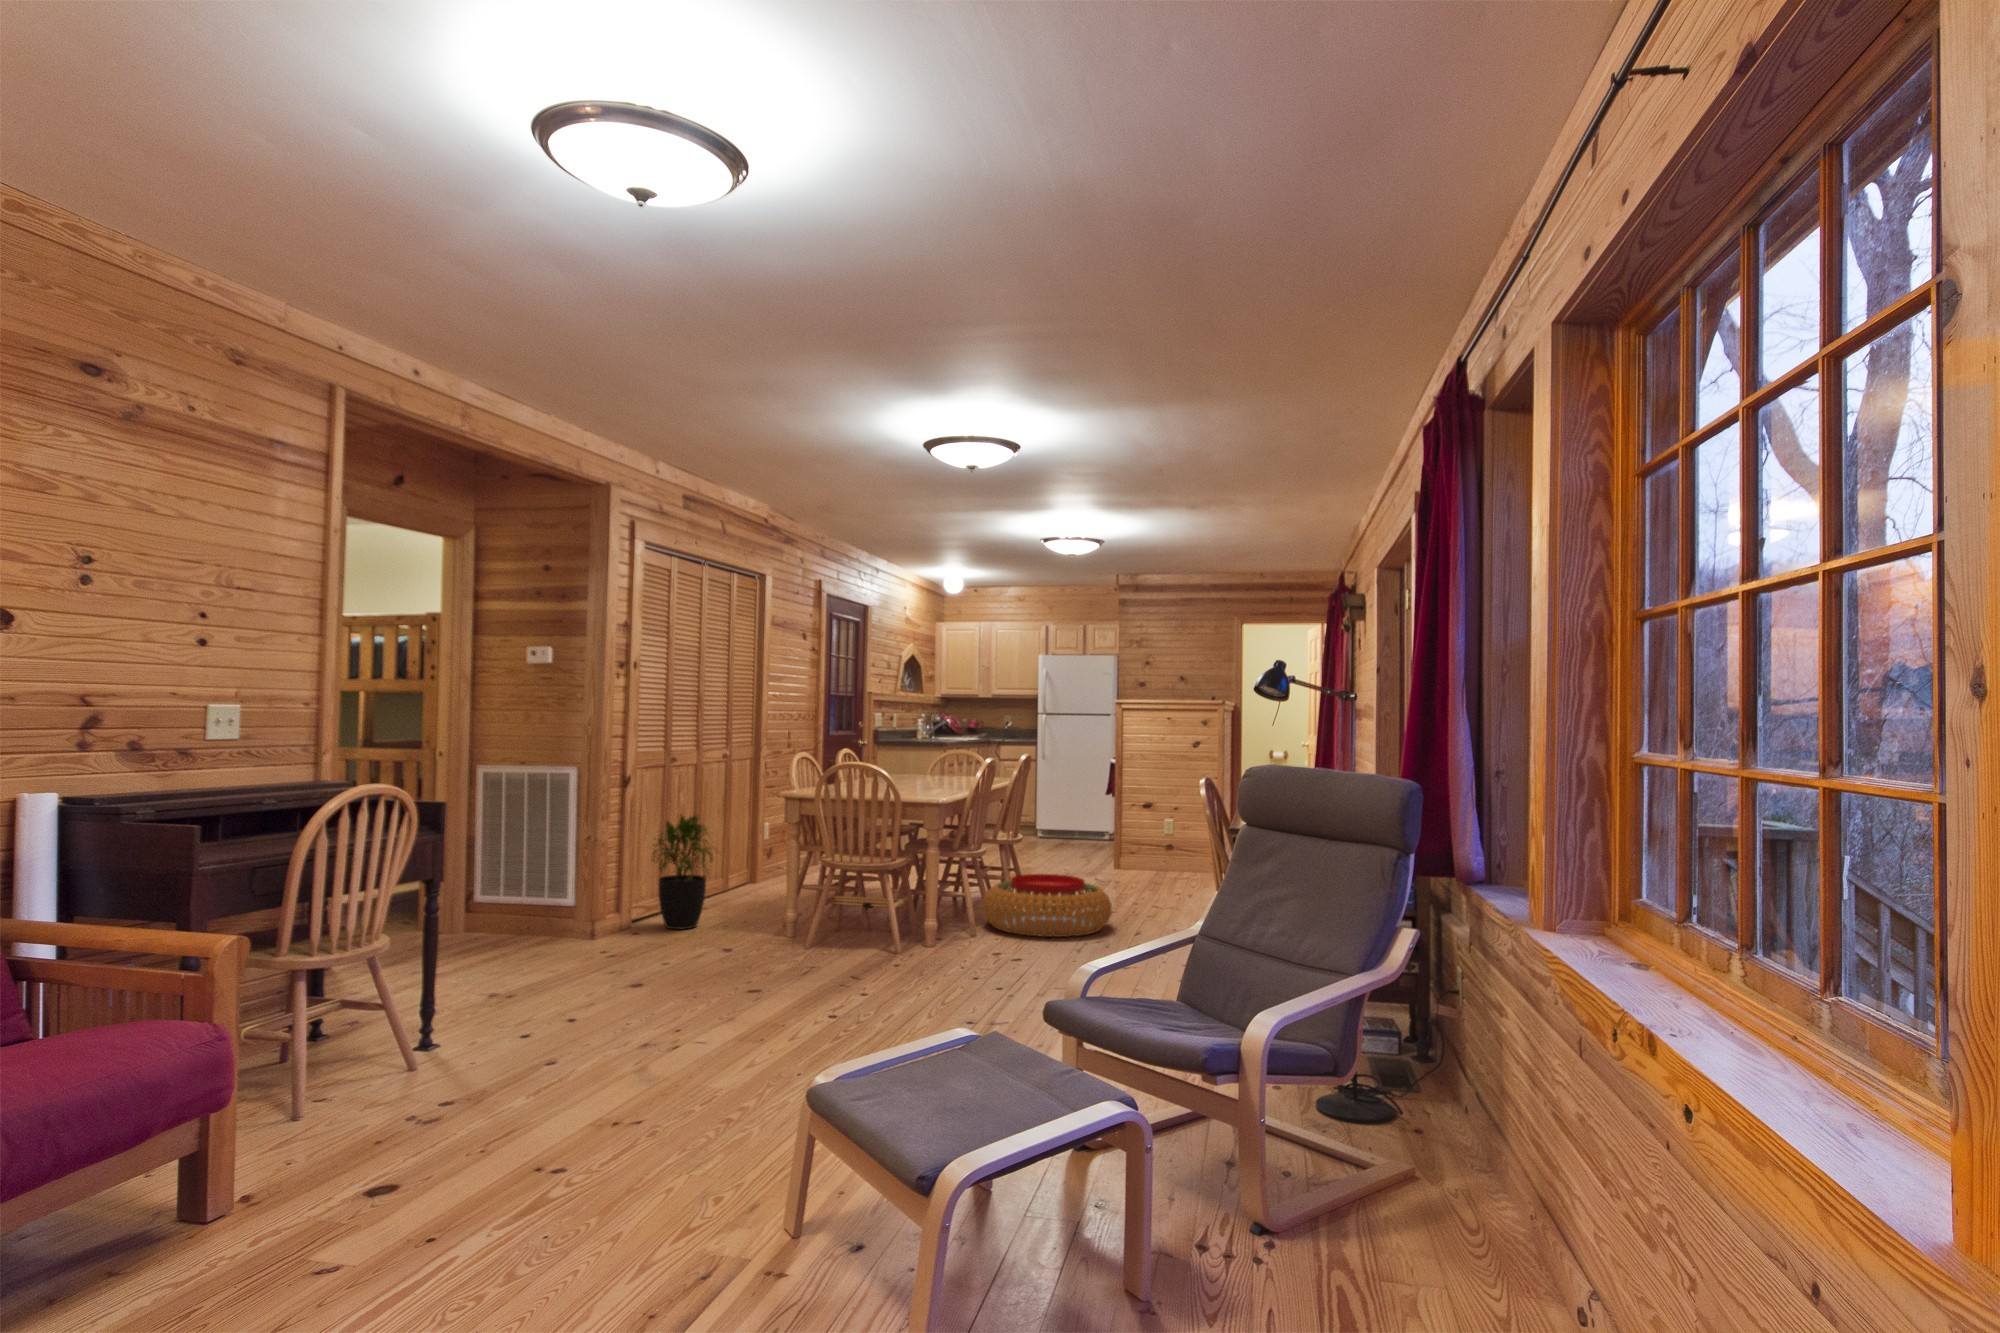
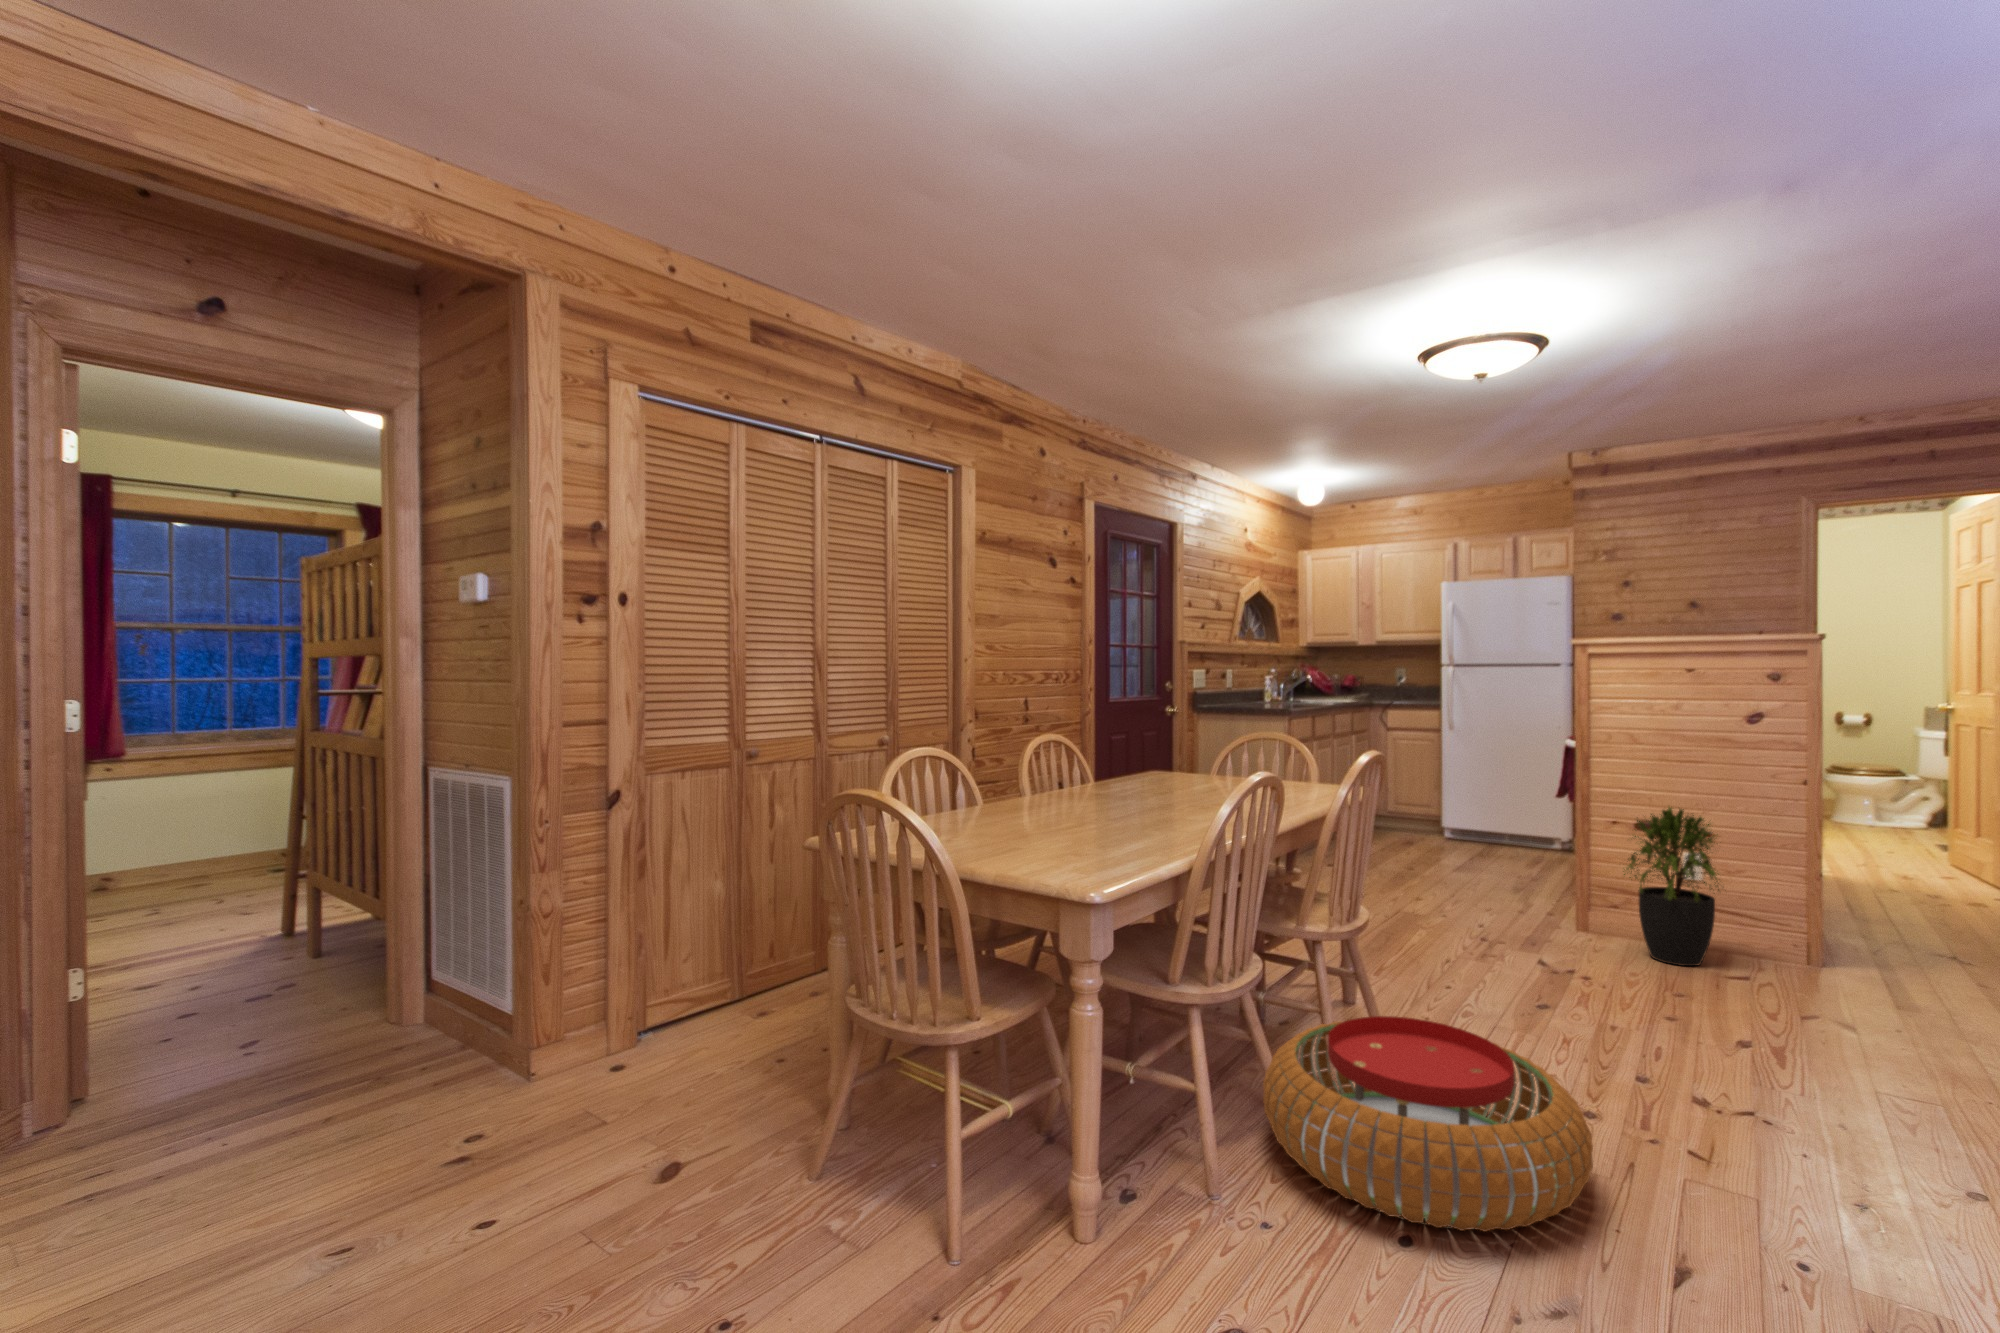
potted plant: present [651,814,713,929] -> present [1623,807,1719,966]

